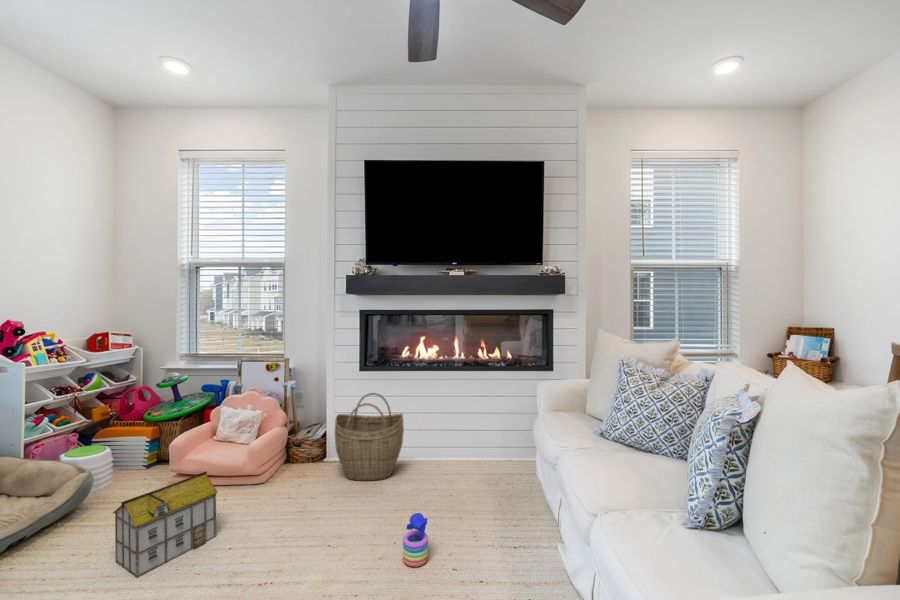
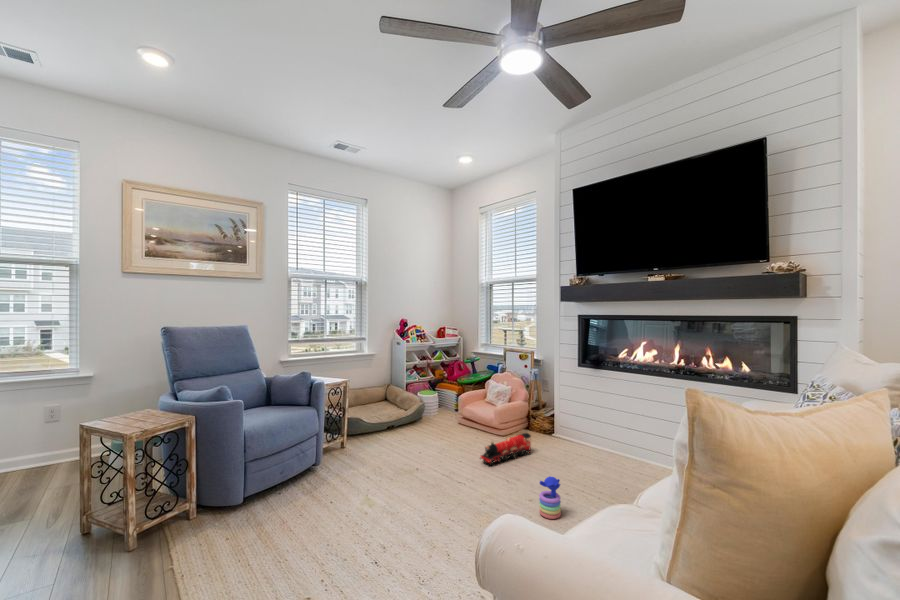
woven basket: present [335,393,404,481] -> none [547,386,608,461]
toy train: none [268,467,322,532] -> present [480,433,531,465]
toy house: present [113,471,218,577] -> none [411,412,457,457]

